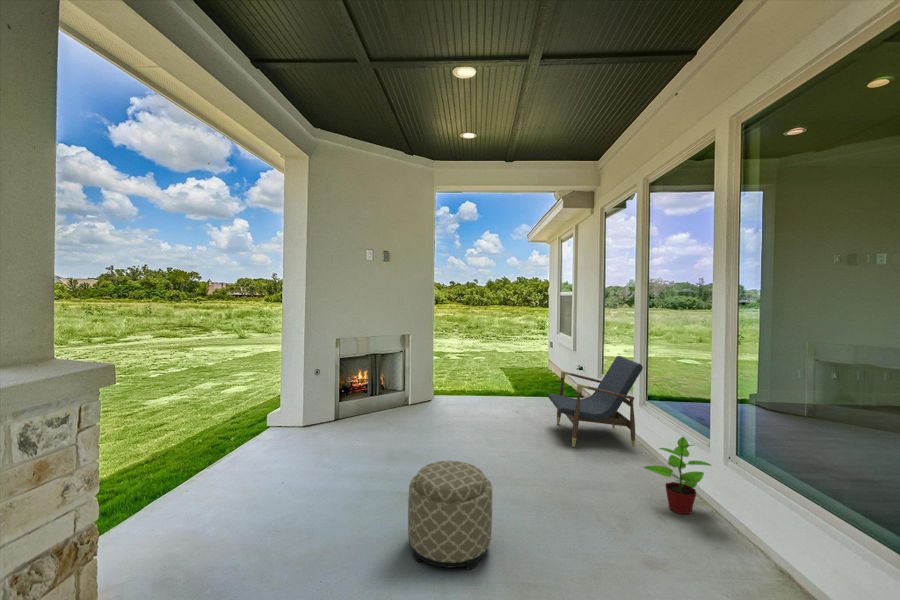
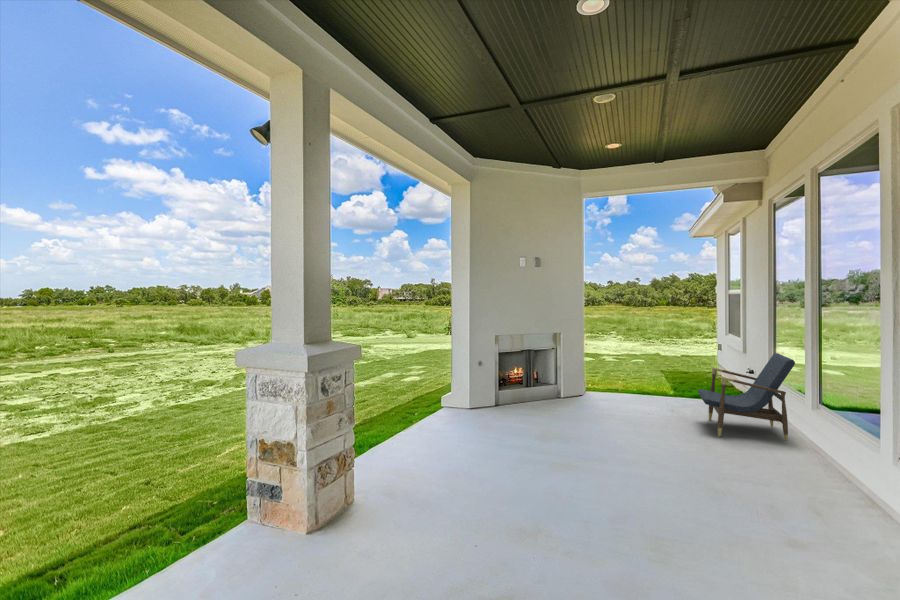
potted plant: present [644,437,711,514] -> none [772,417,834,485]
ottoman: present [408,461,492,570] -> none [559,420,622,491]

